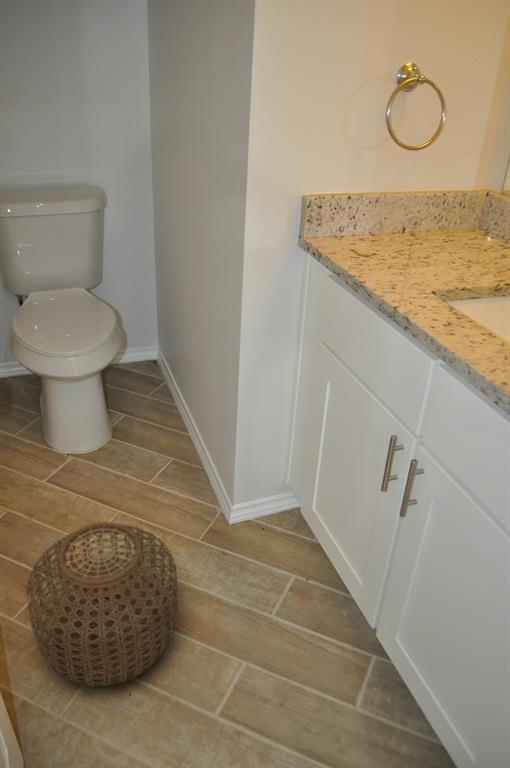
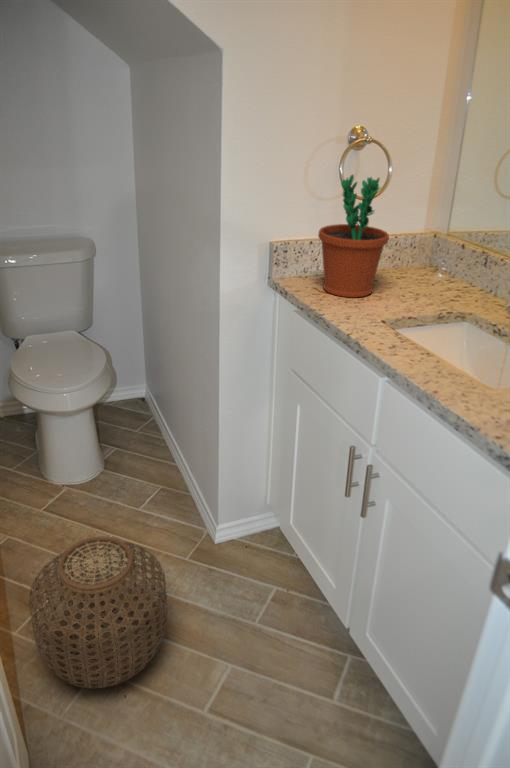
flower pot: none [360,117,443,263] -> present [318,175,389,297]

